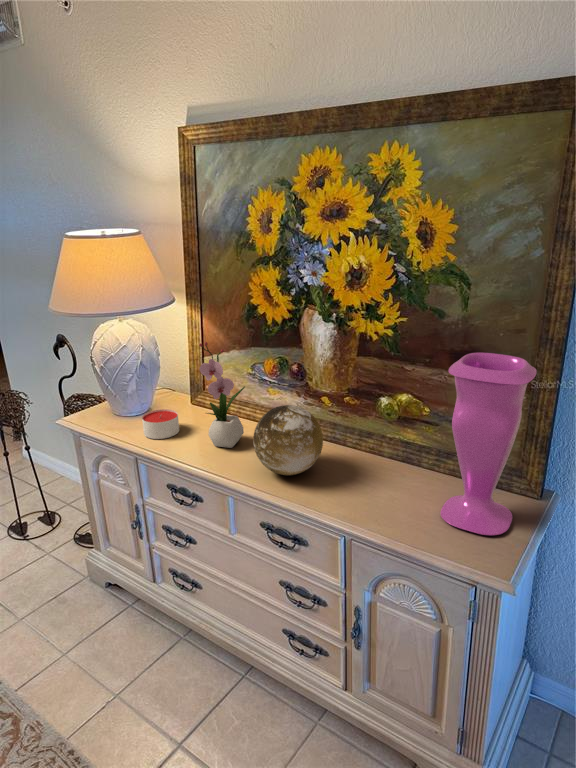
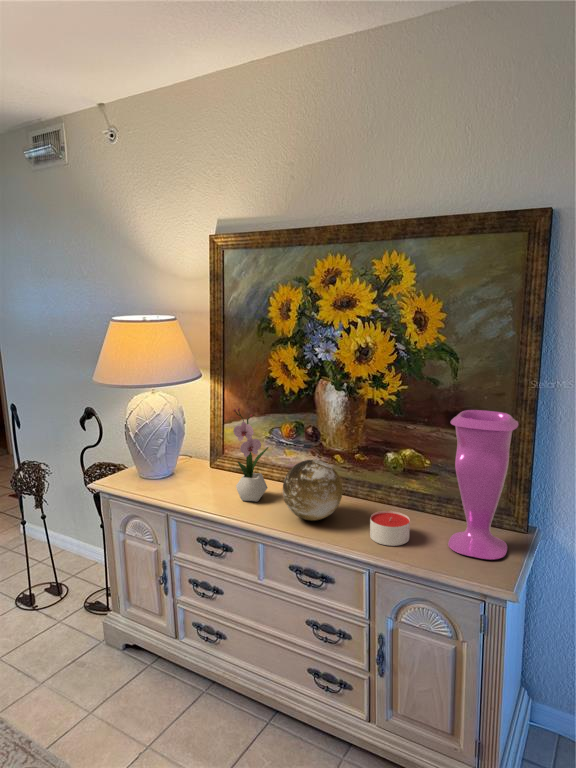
candle: present [142,409,179,439] -> present [370,511,410,546]

